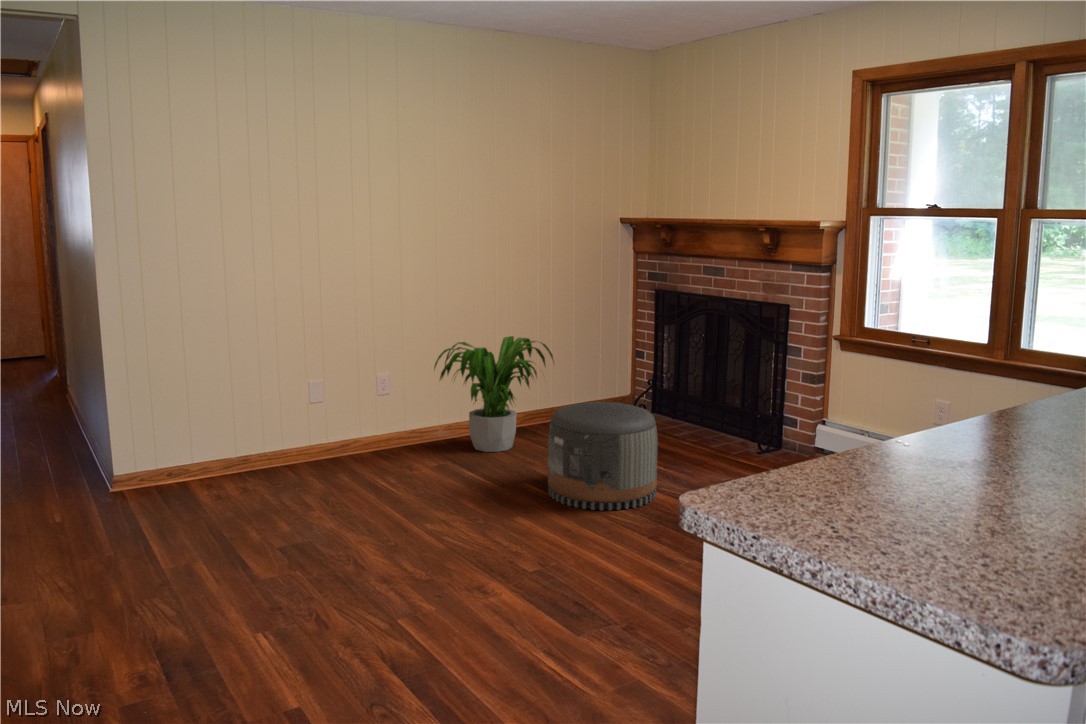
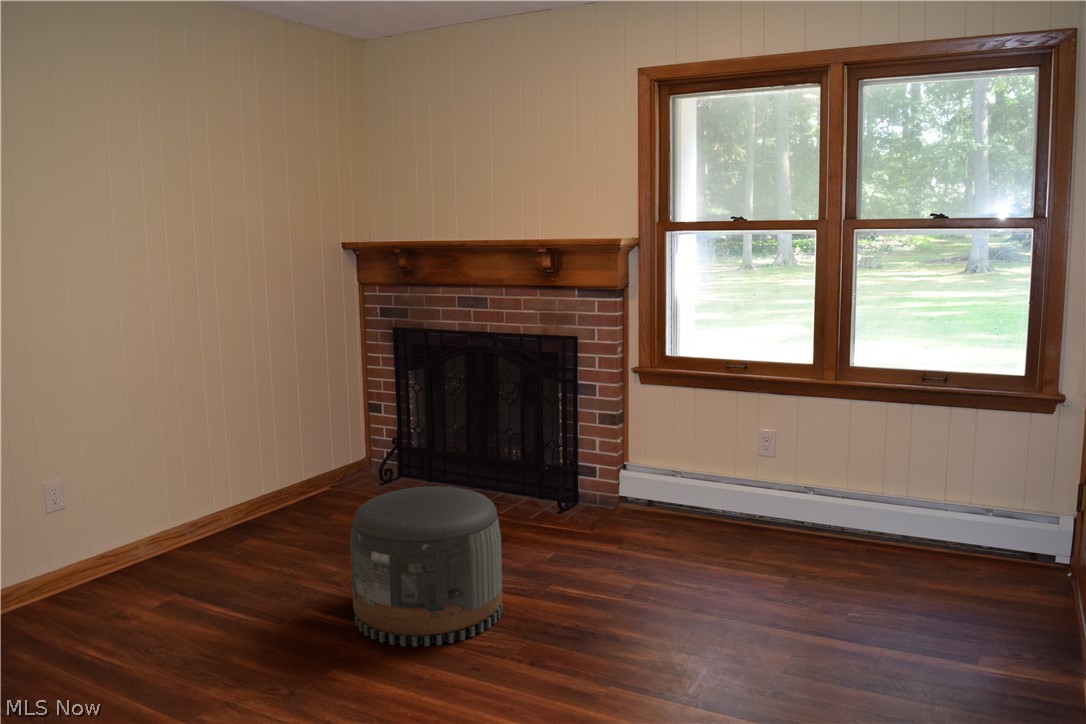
potted plant: present [434,336,553,452] -> none [129,407,309,578]

